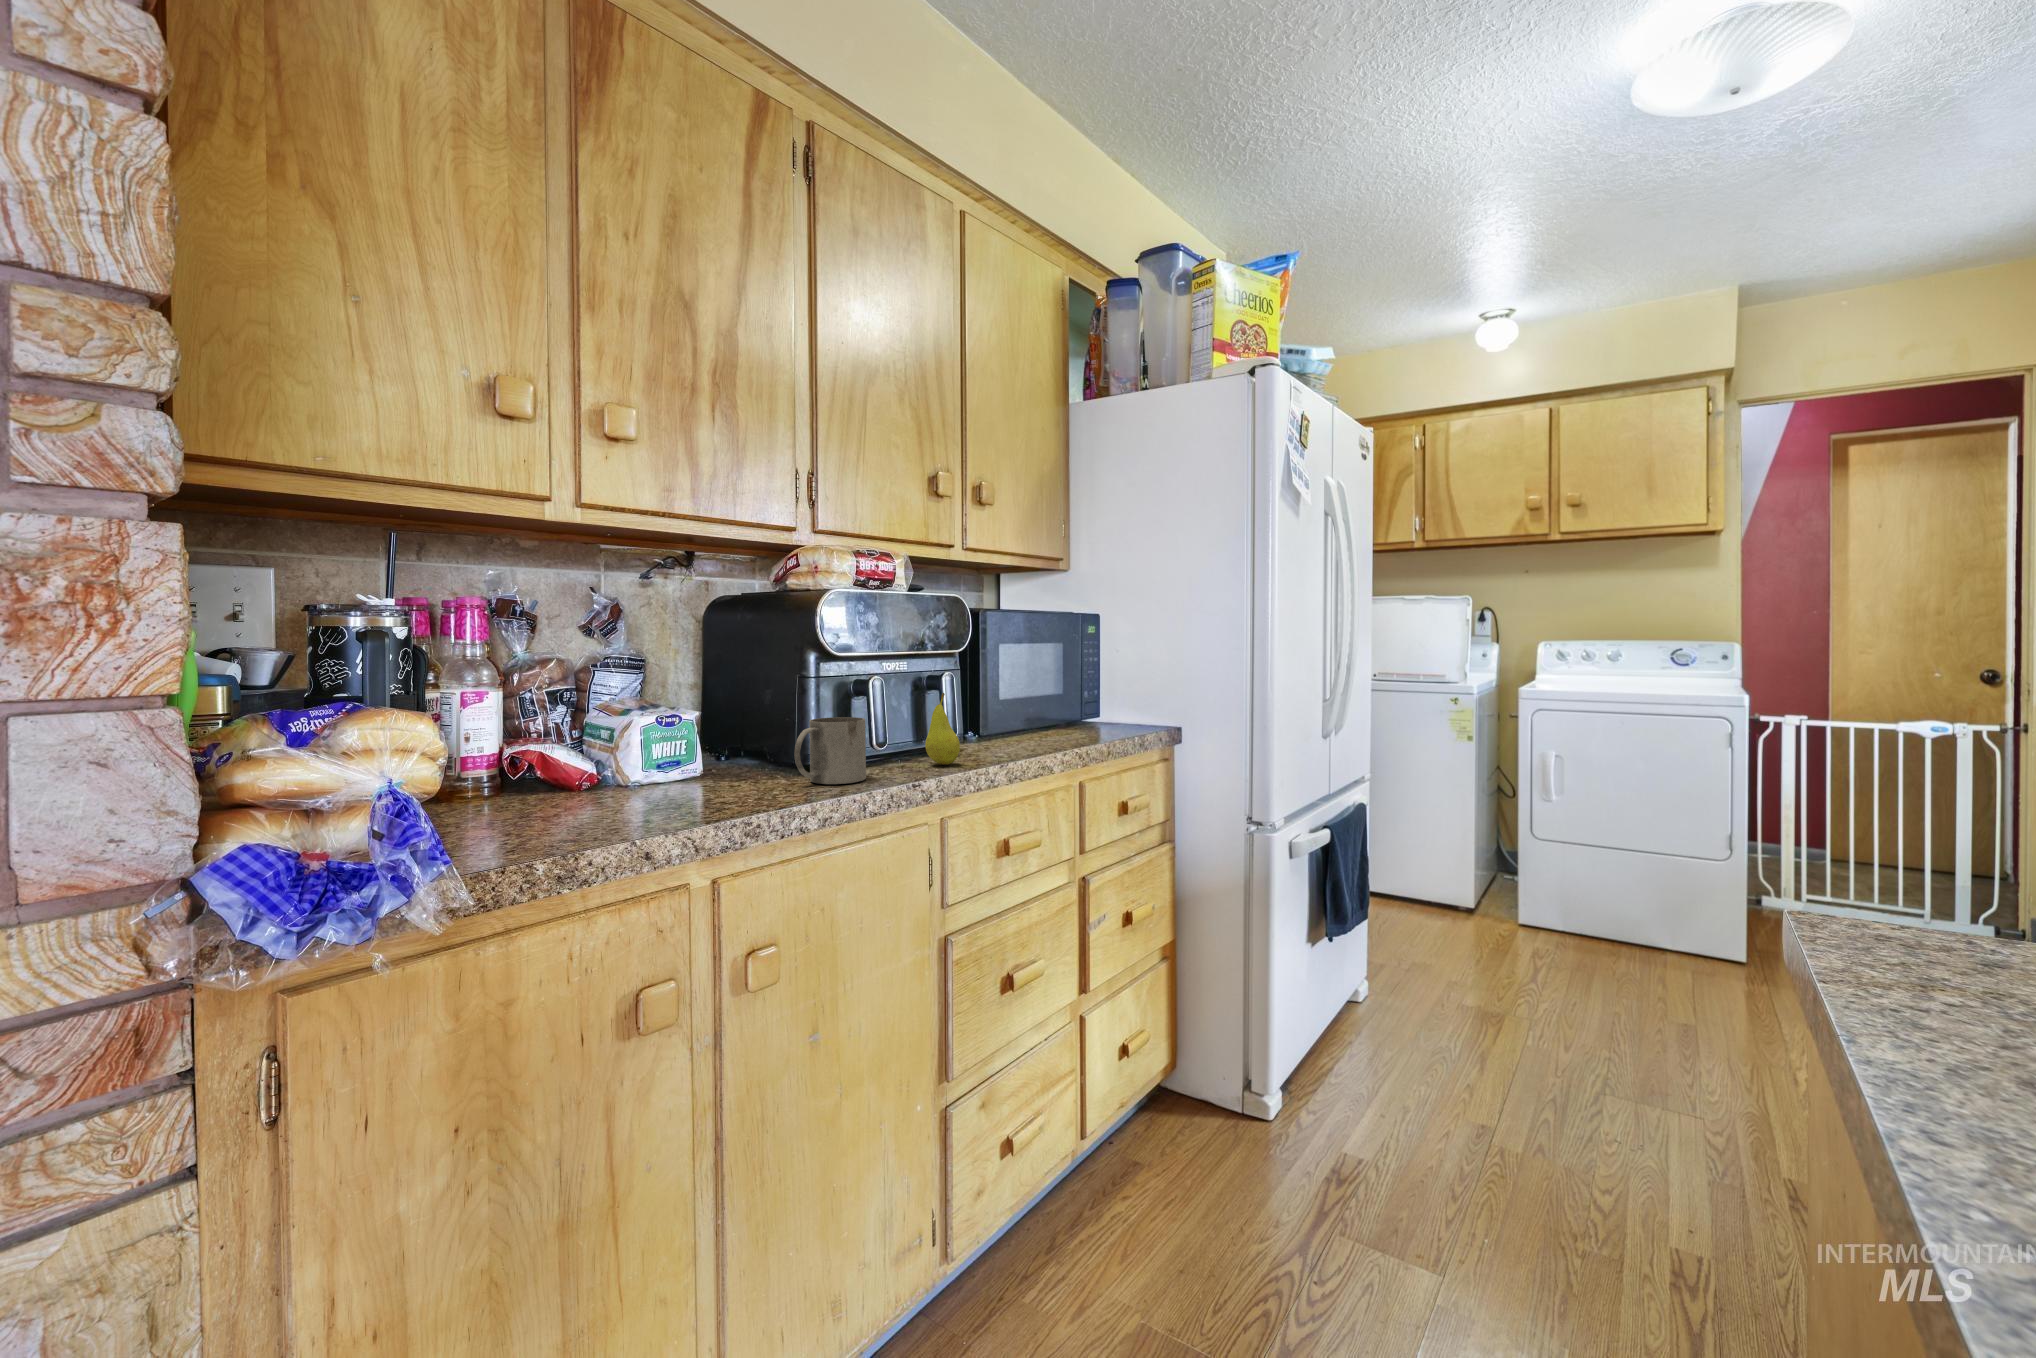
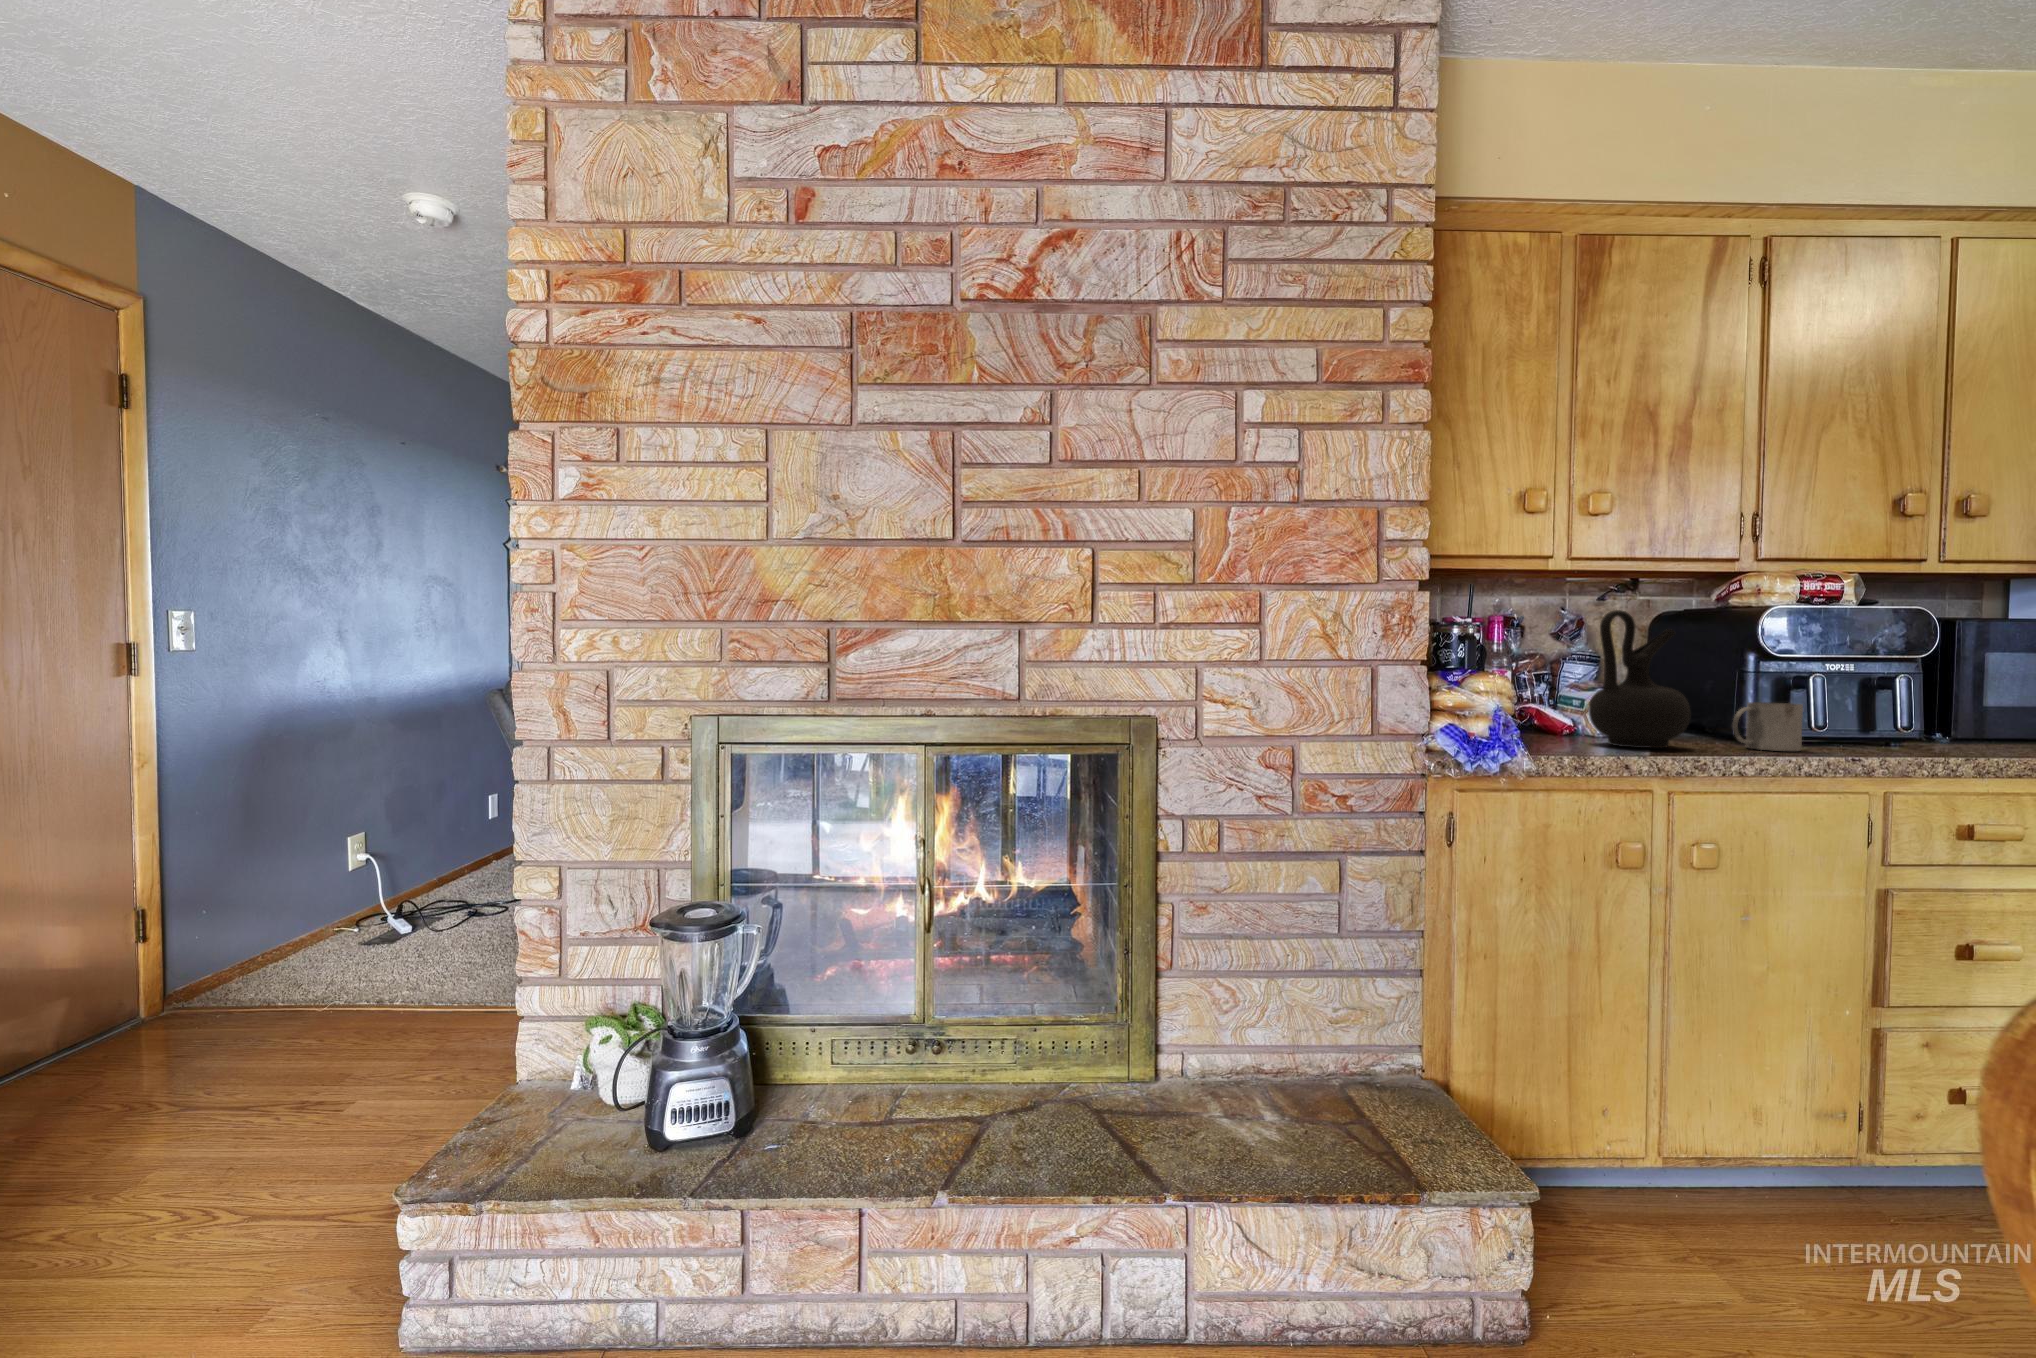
ceramic jug: none [605,589,744,809] -> present [1589,610,1690,748]
fruit: present [925,693,960,765] -> none [1871,690,1914,752]

